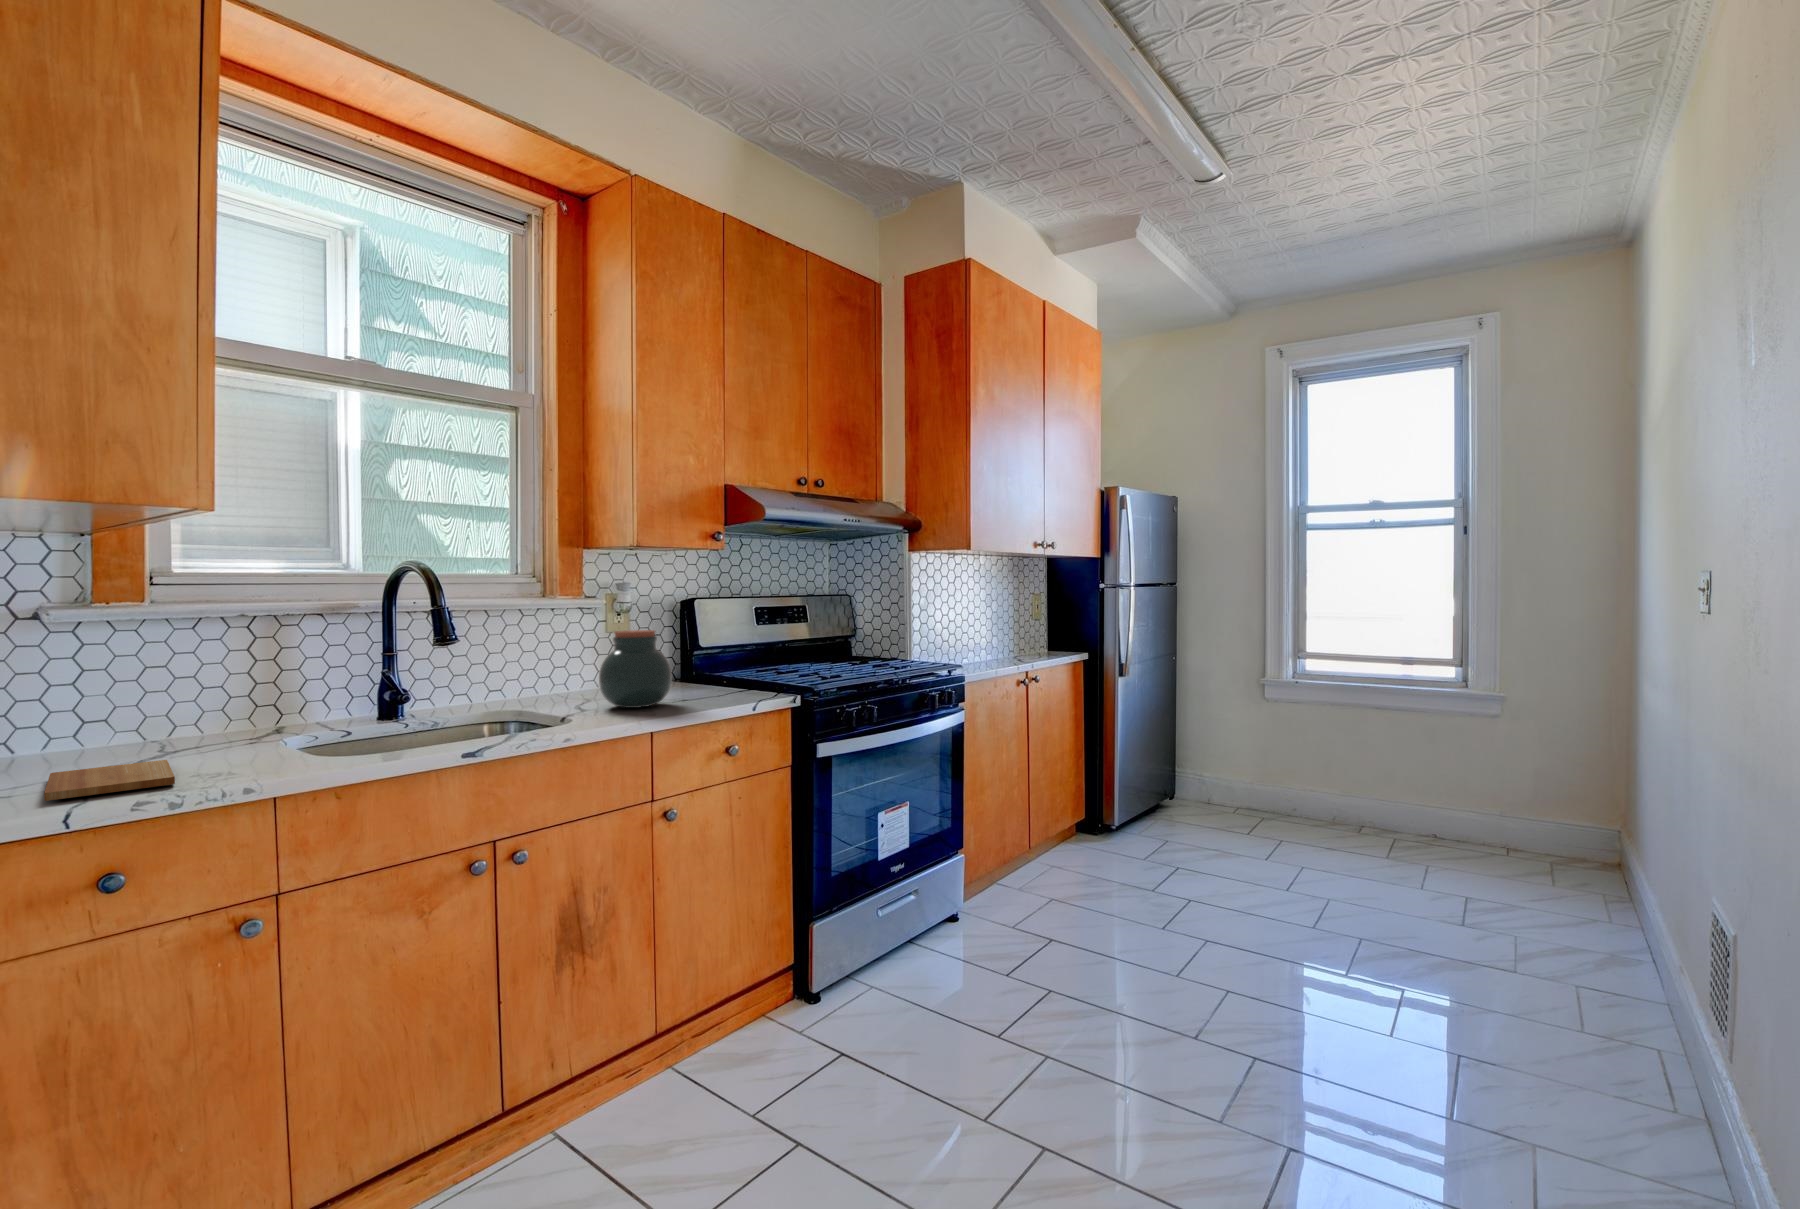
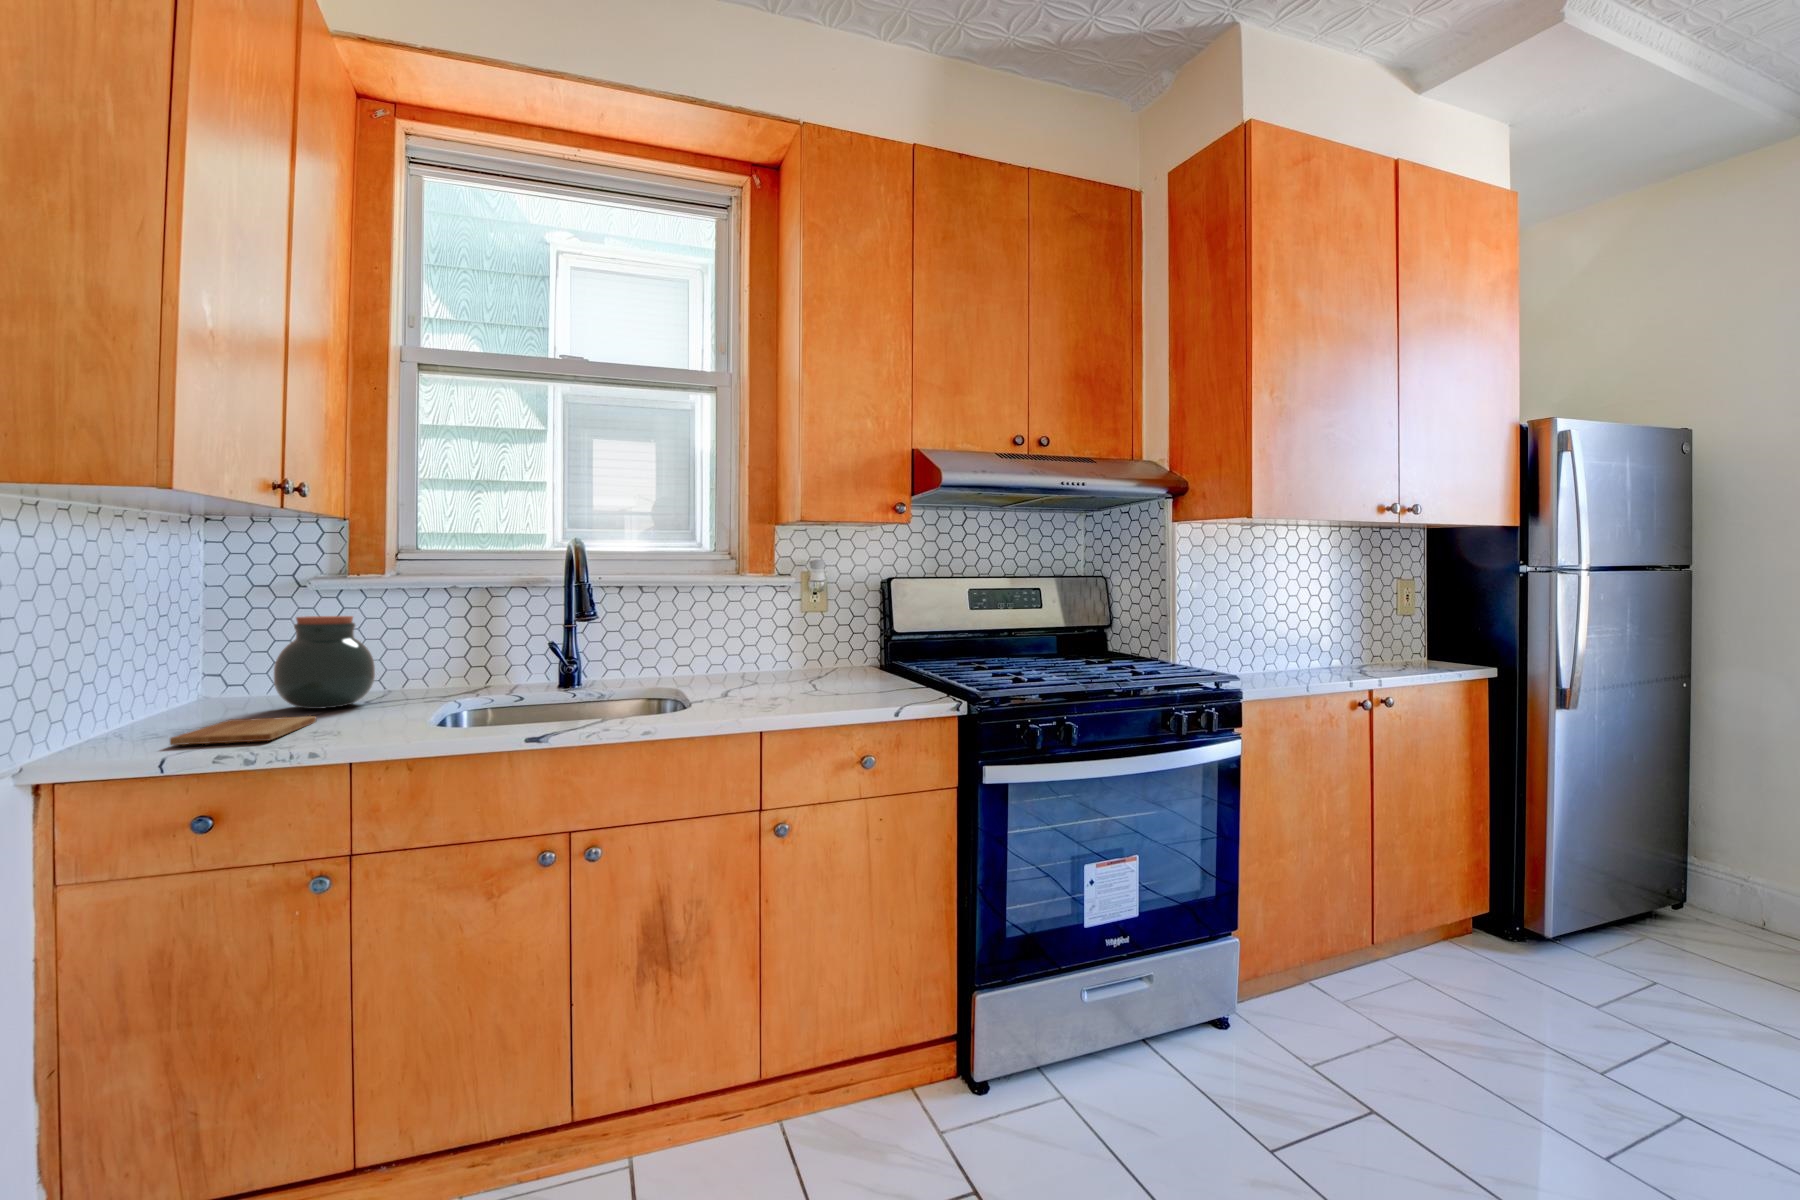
jar: present [599,630,672,708] -> present [274,616,375,709]

